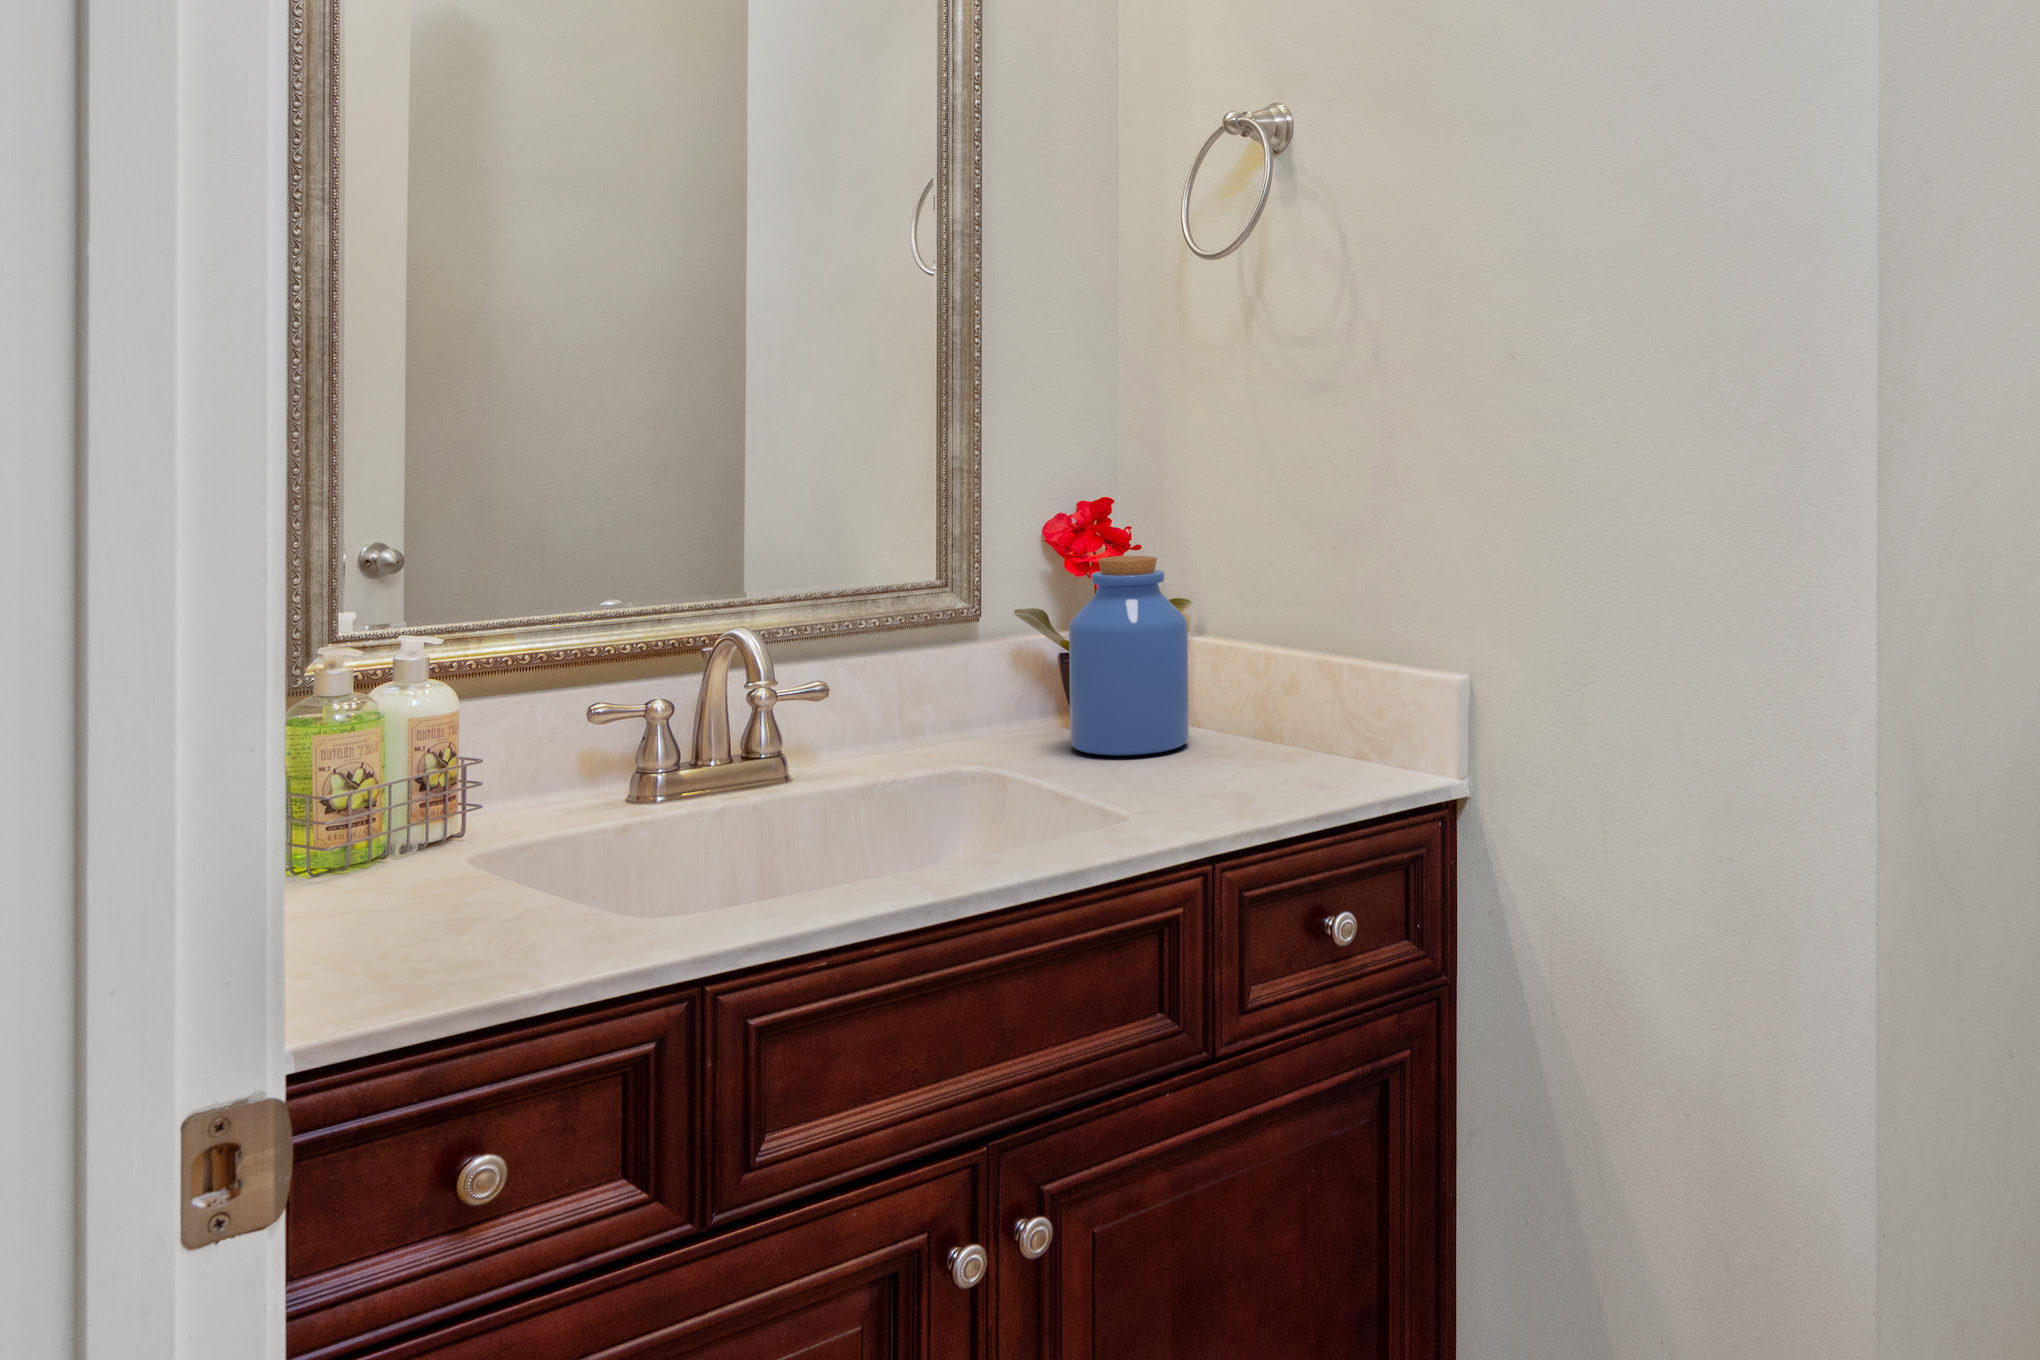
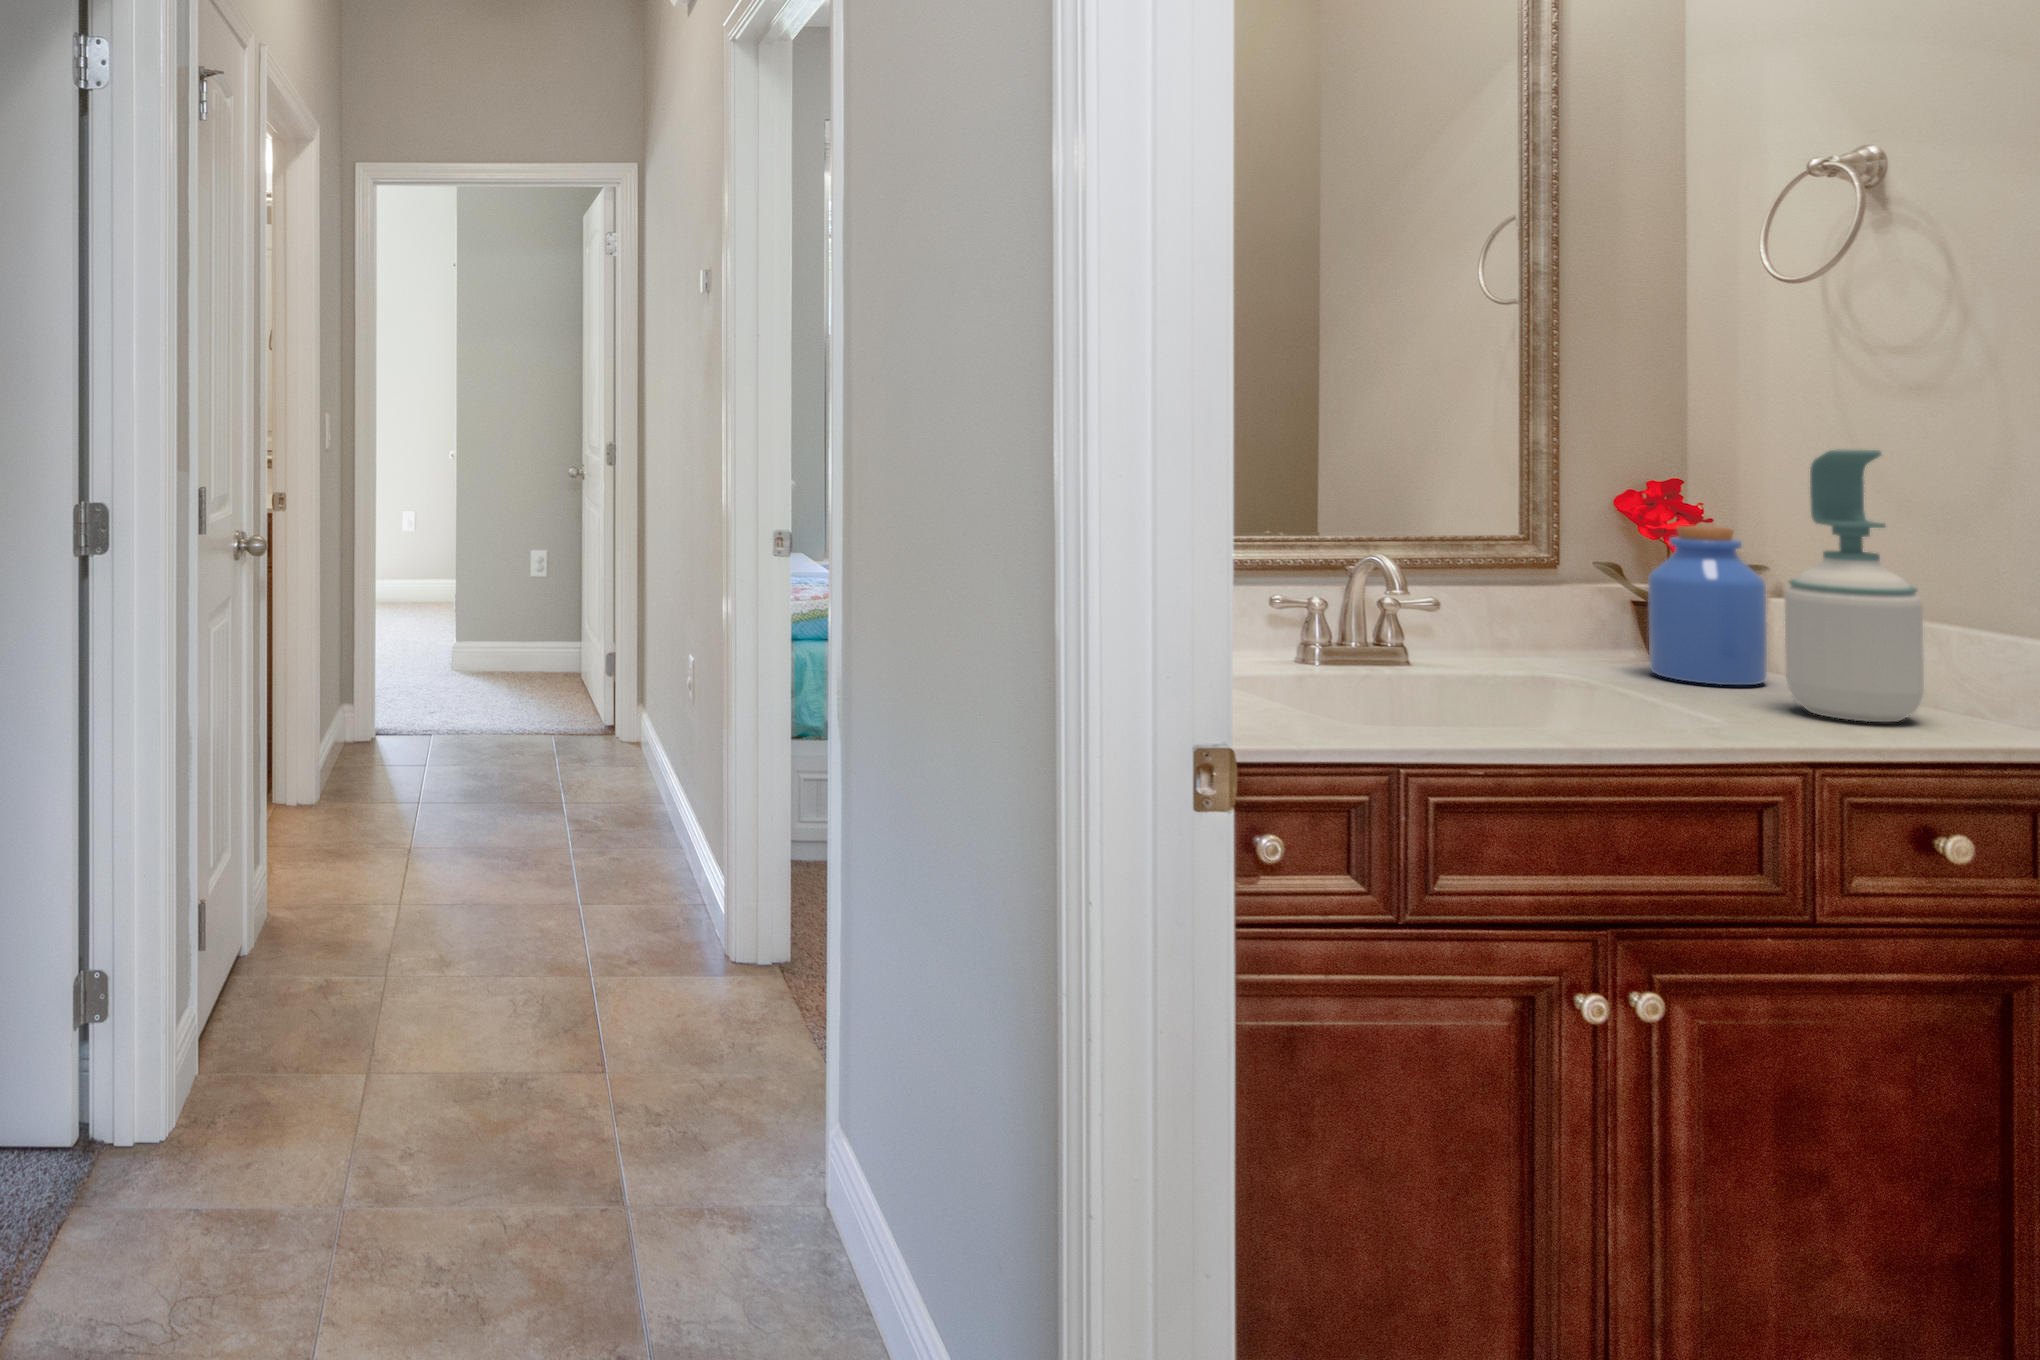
soap bottle: none [1199,458,1328,788] -> present [1785,449,1924,722]

